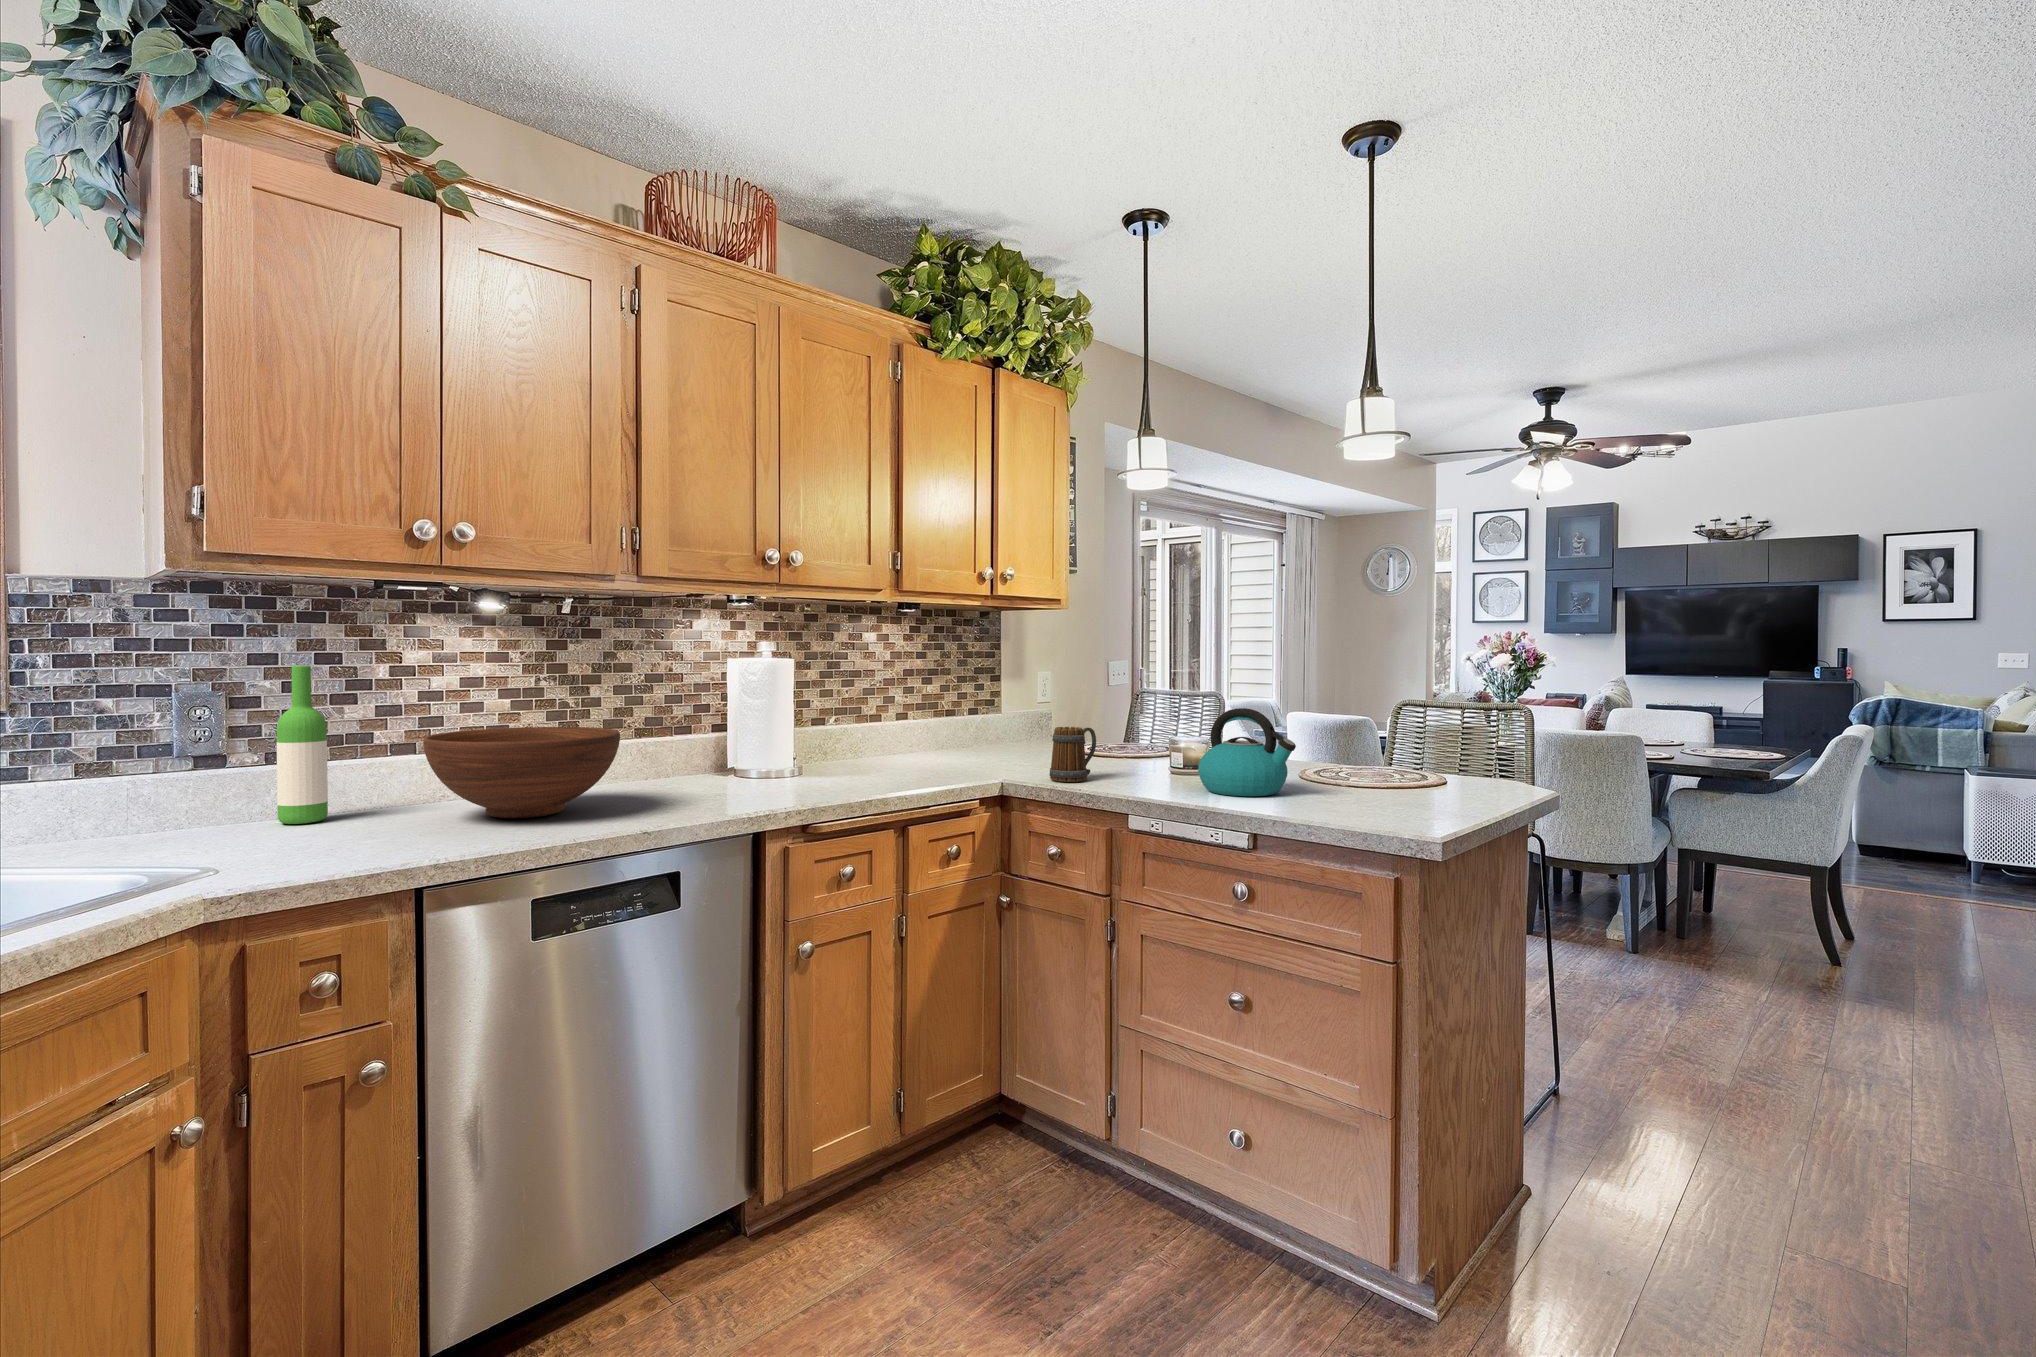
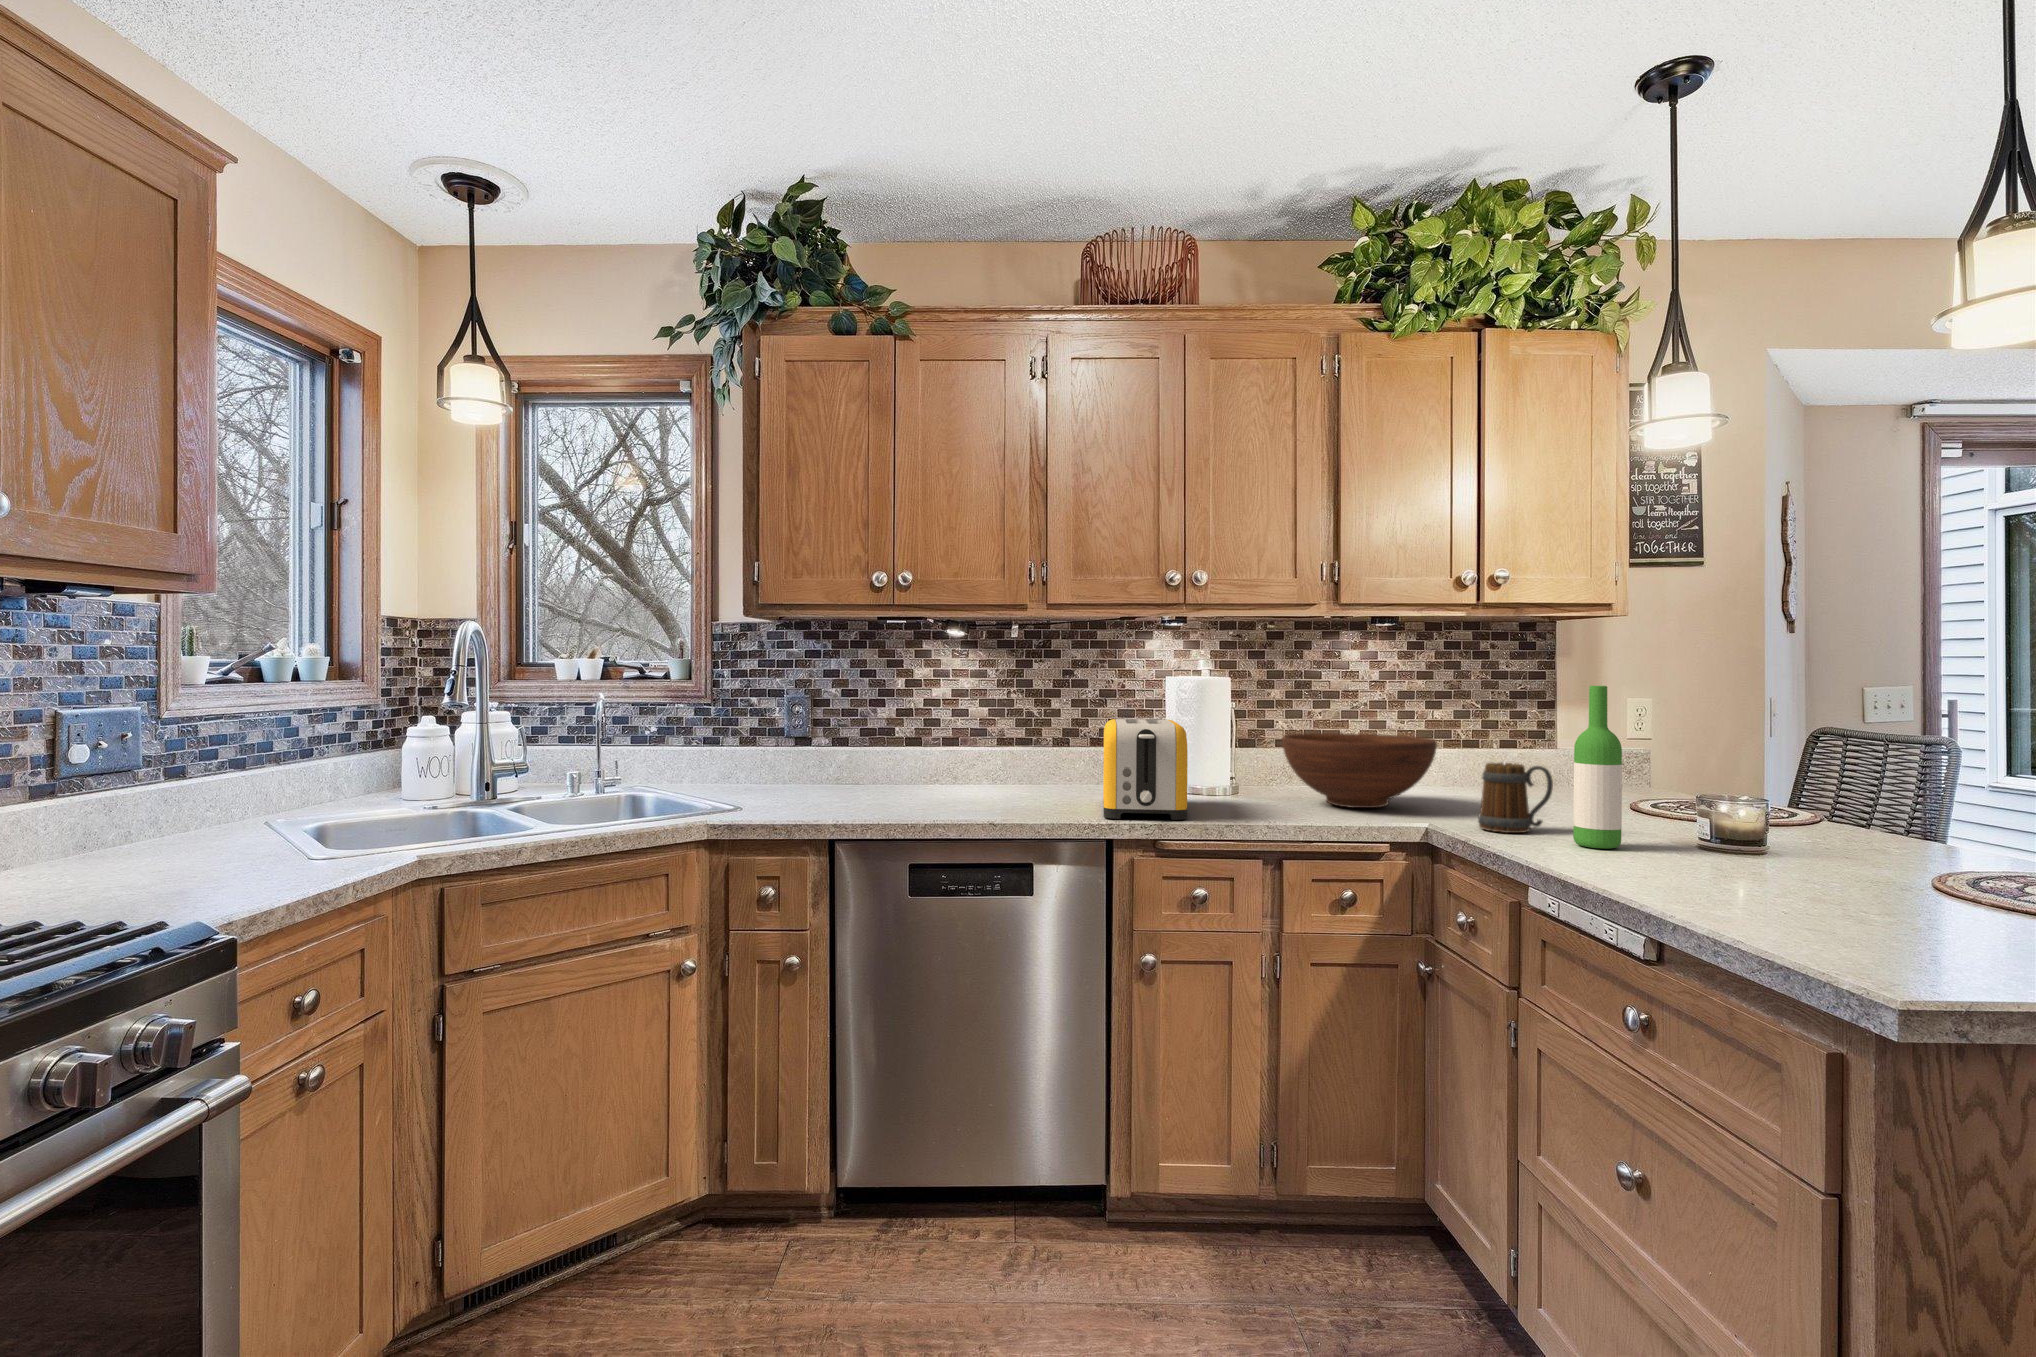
wine bottle: present [277,665,328,824] -> present [1573,686,1622,849]
toaster: none [707,704,835,811] -> present [1103,719,1188,820]
kettle: present [1198,708,1296,796] -> none [1654,750,1813,883]
fruit bowl: present [423,727,620,818] -> present [1282,733,1437,808]

